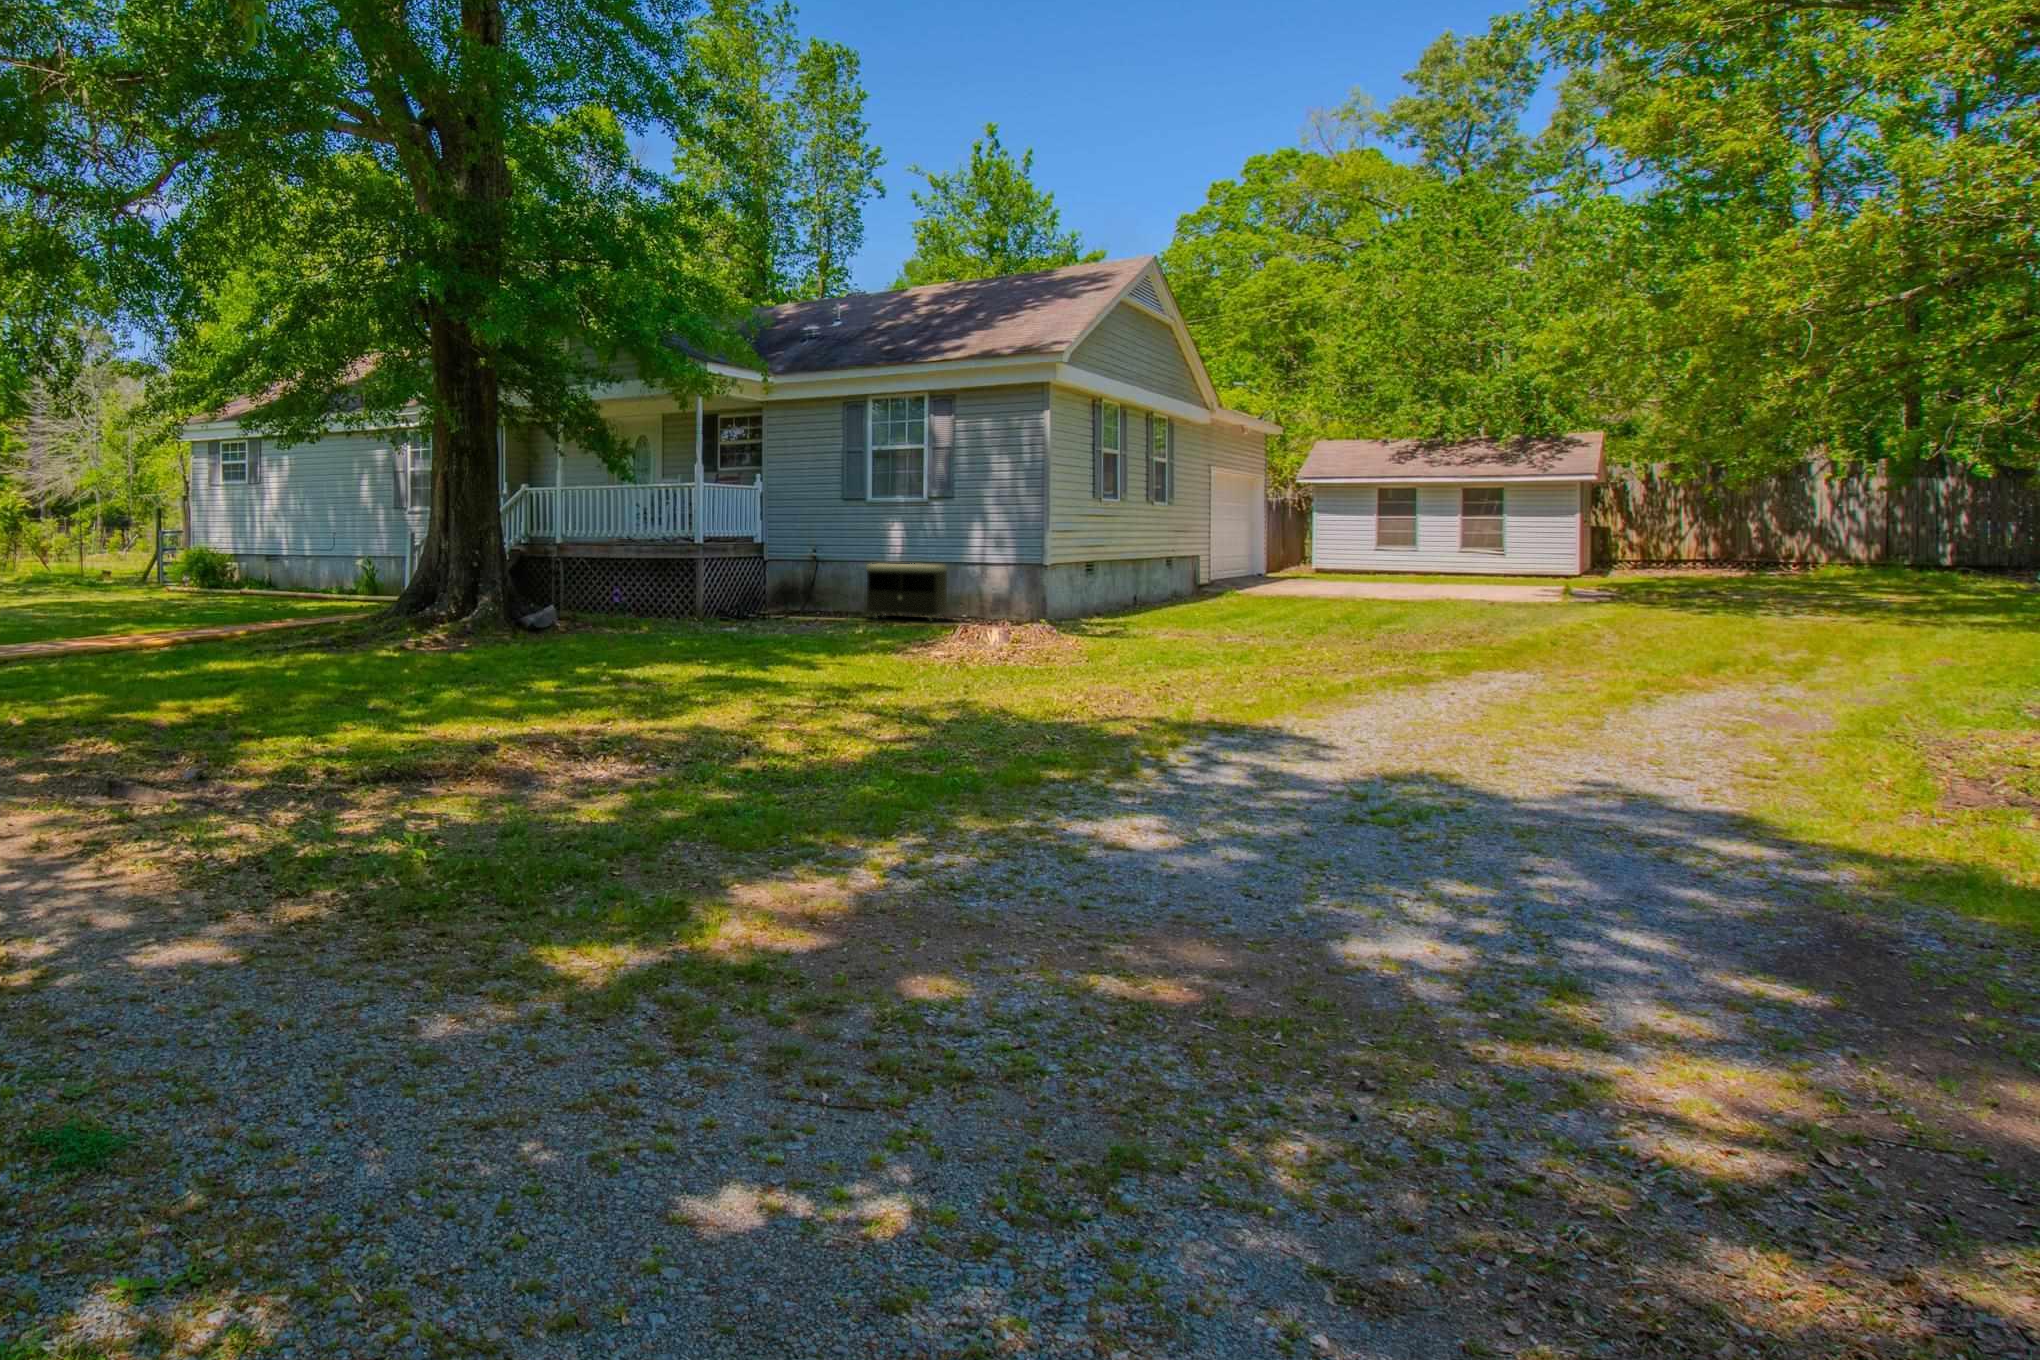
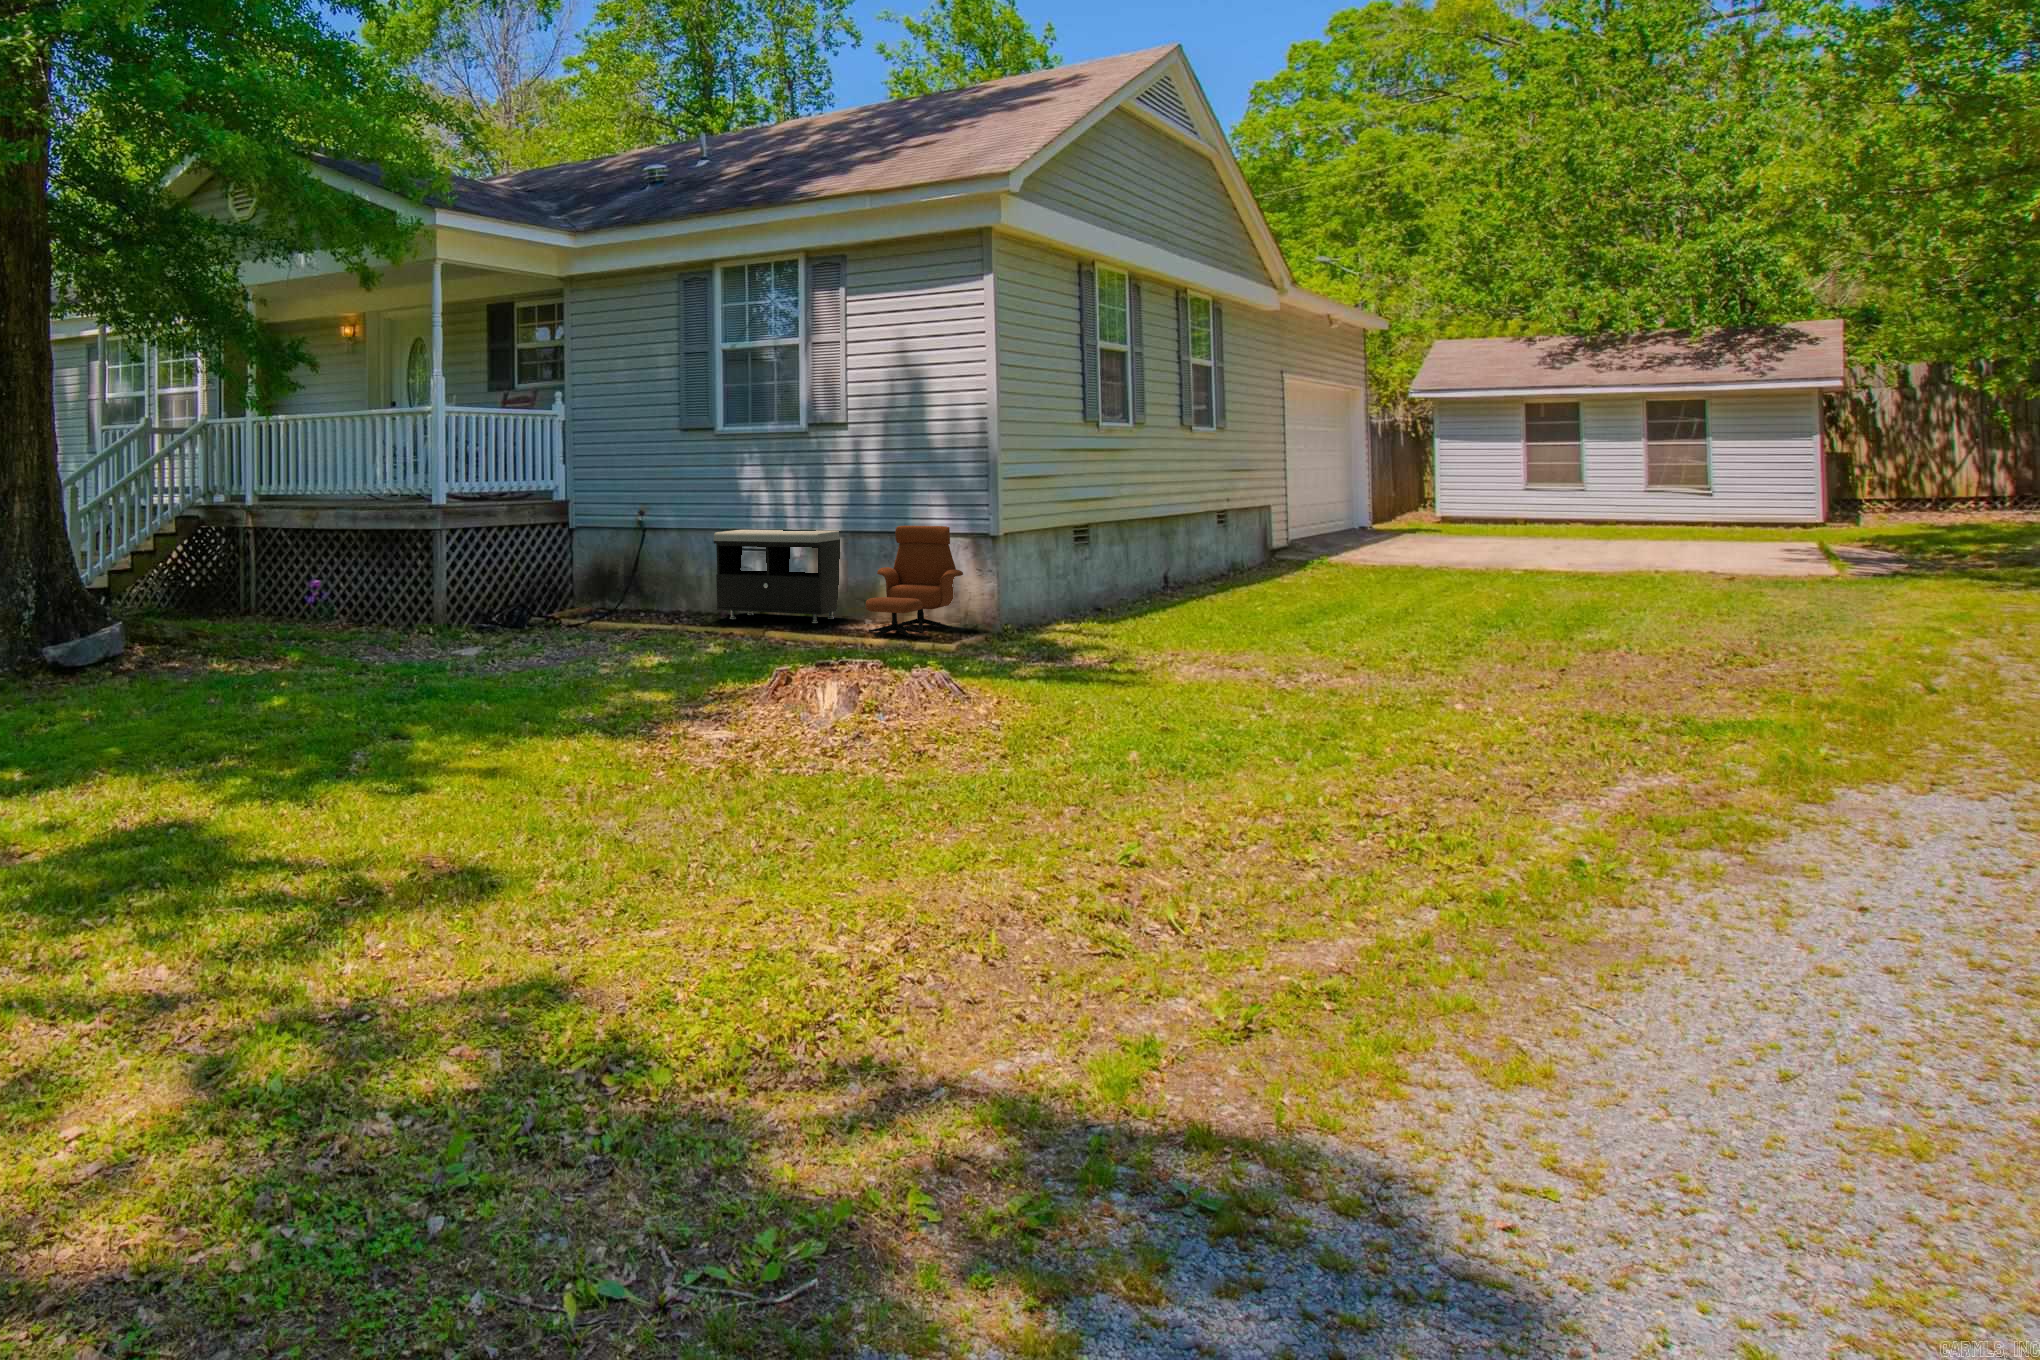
lounge chair: none [968,562,1025,627] -> present [866,526,963,637]

